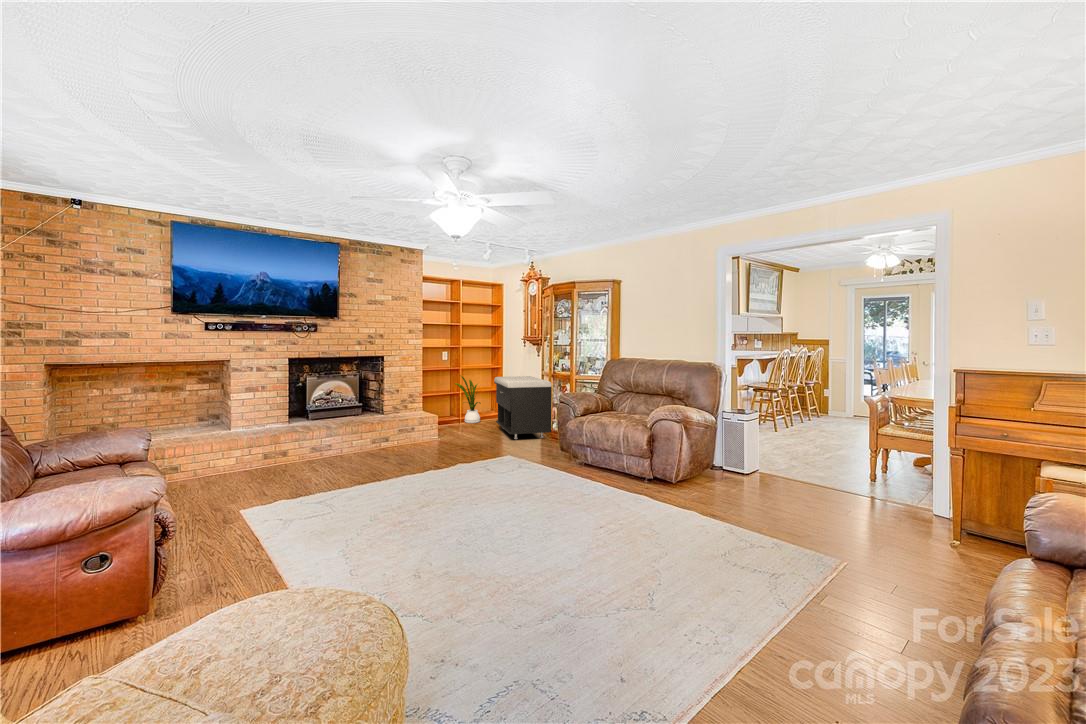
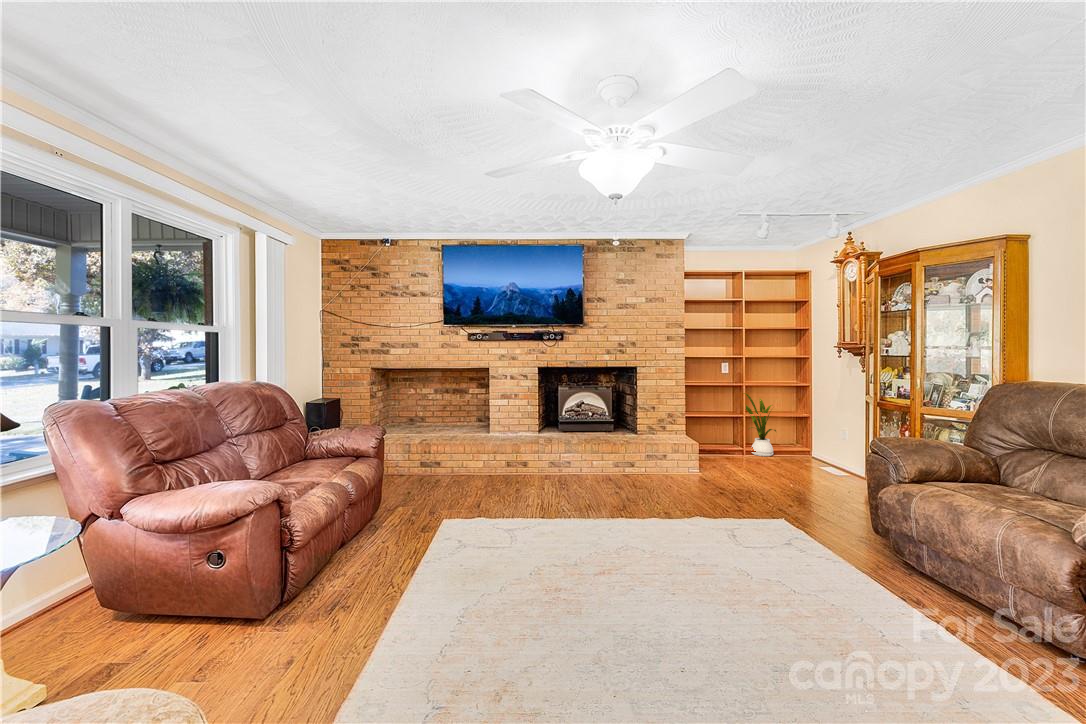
storage bench: present [494,376,552,439] -> none [788,398,873,496]

